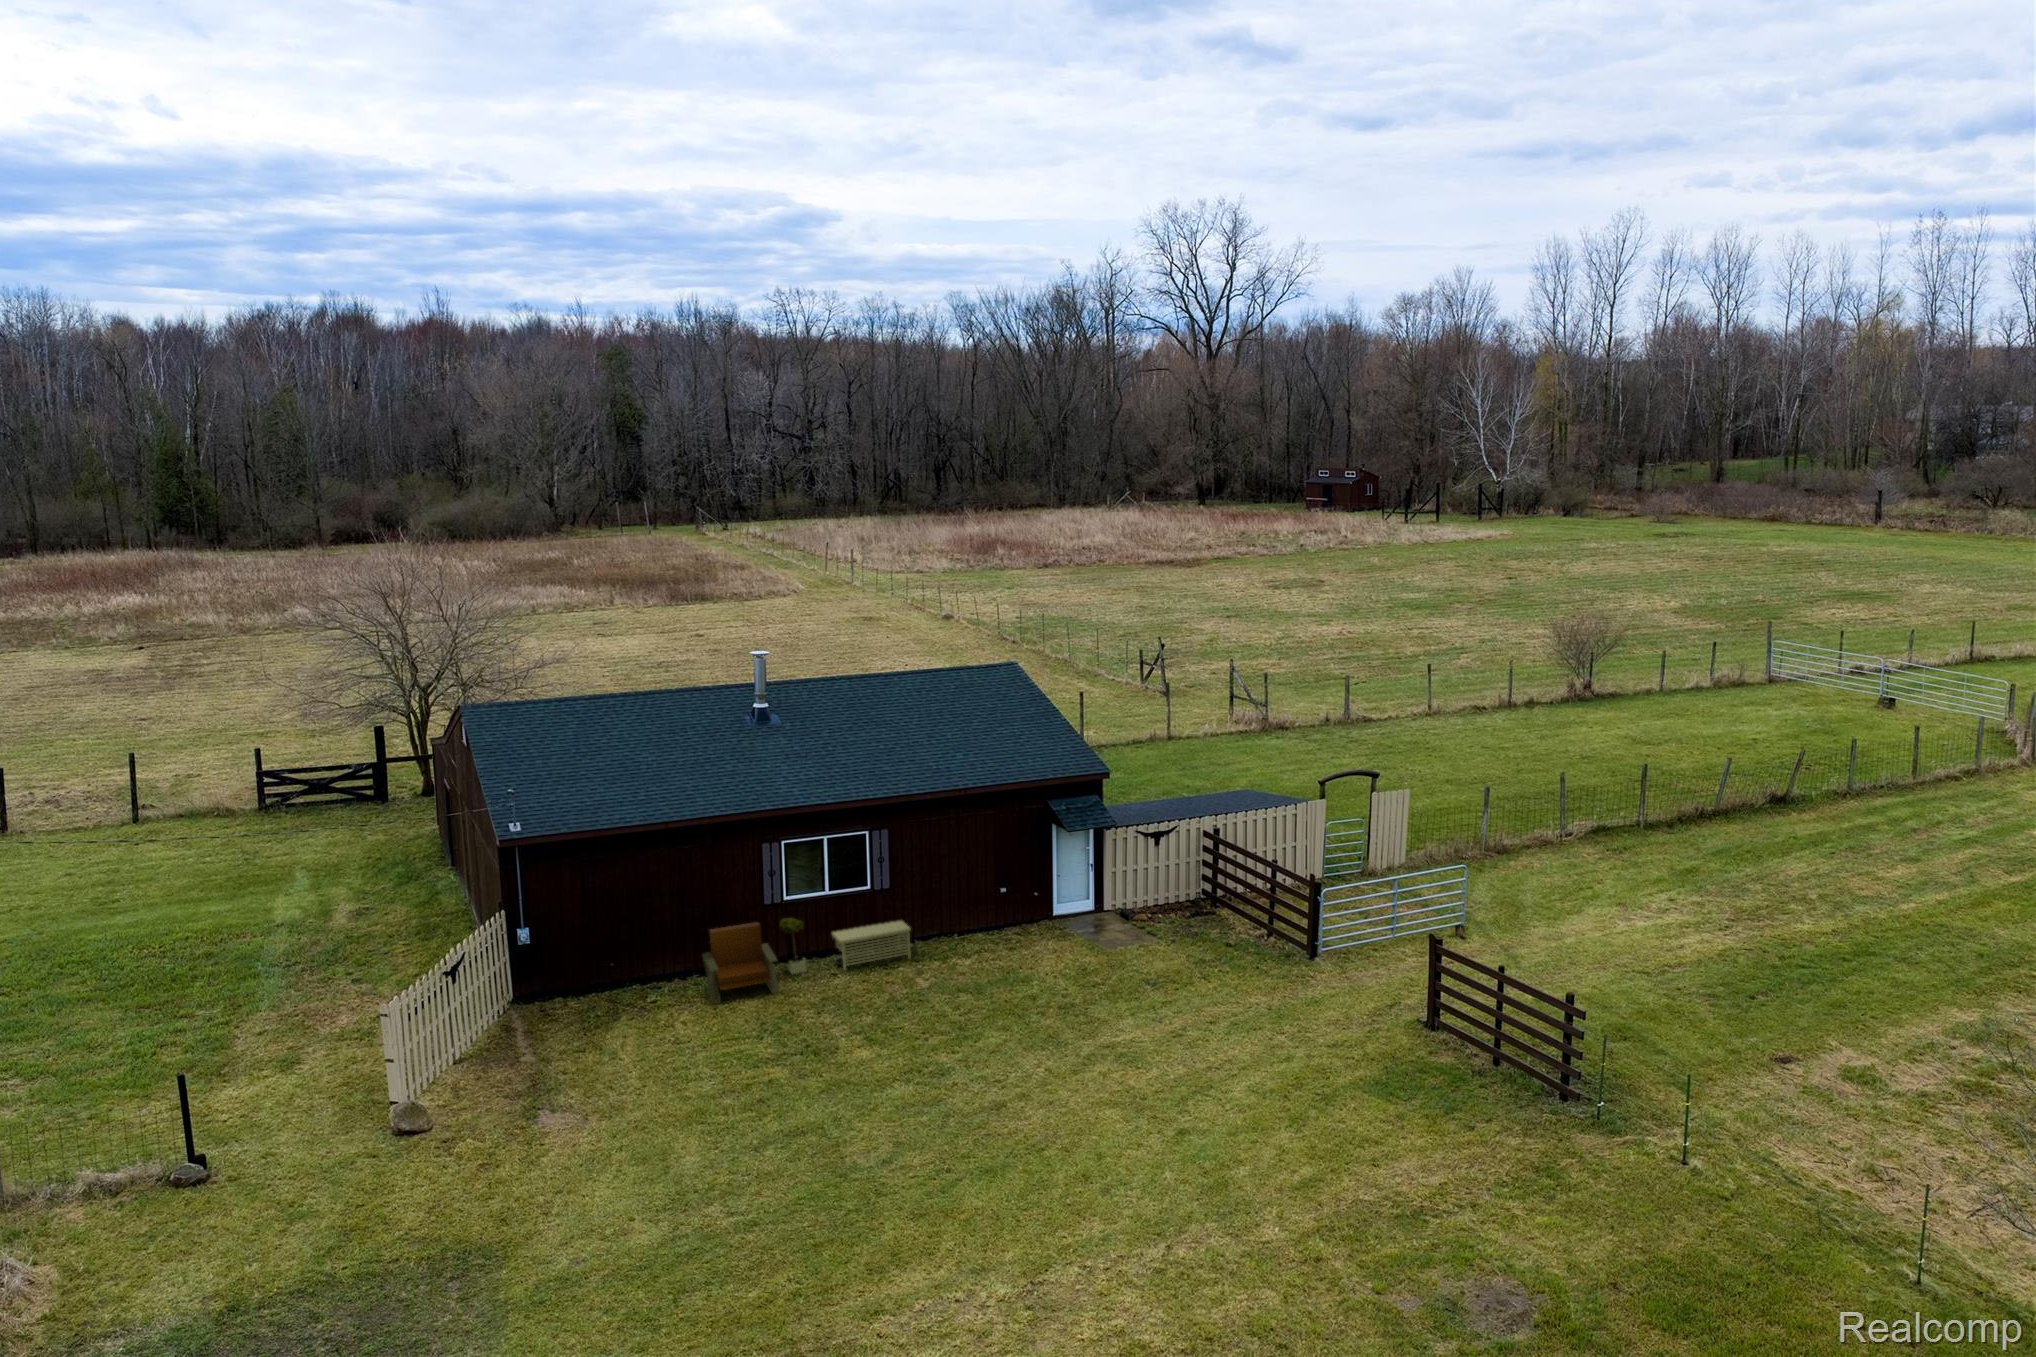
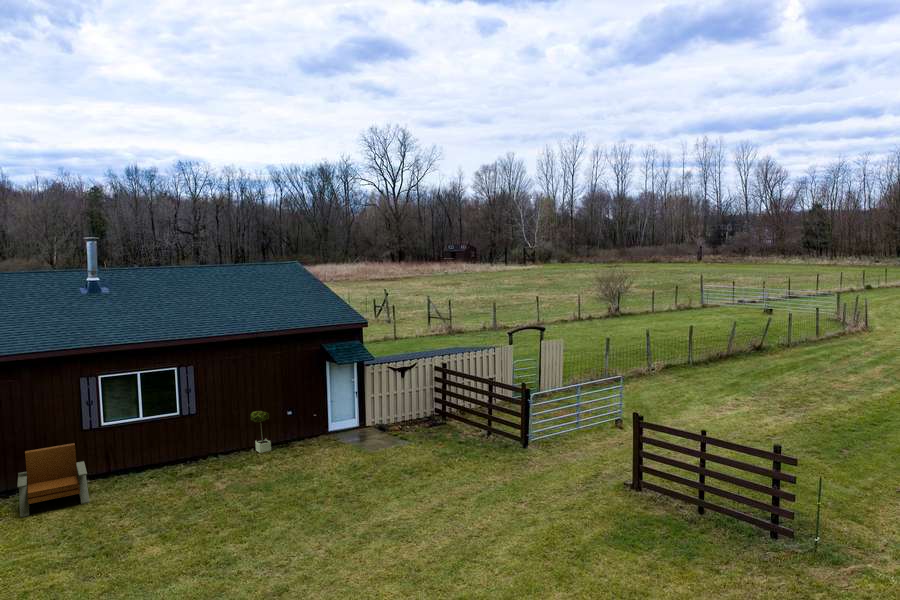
potted tree: present [779,918,807,974] -> present [250,411,271,453]
storage bench: present [832,921,911,971] -> none [143,436,214,481]

